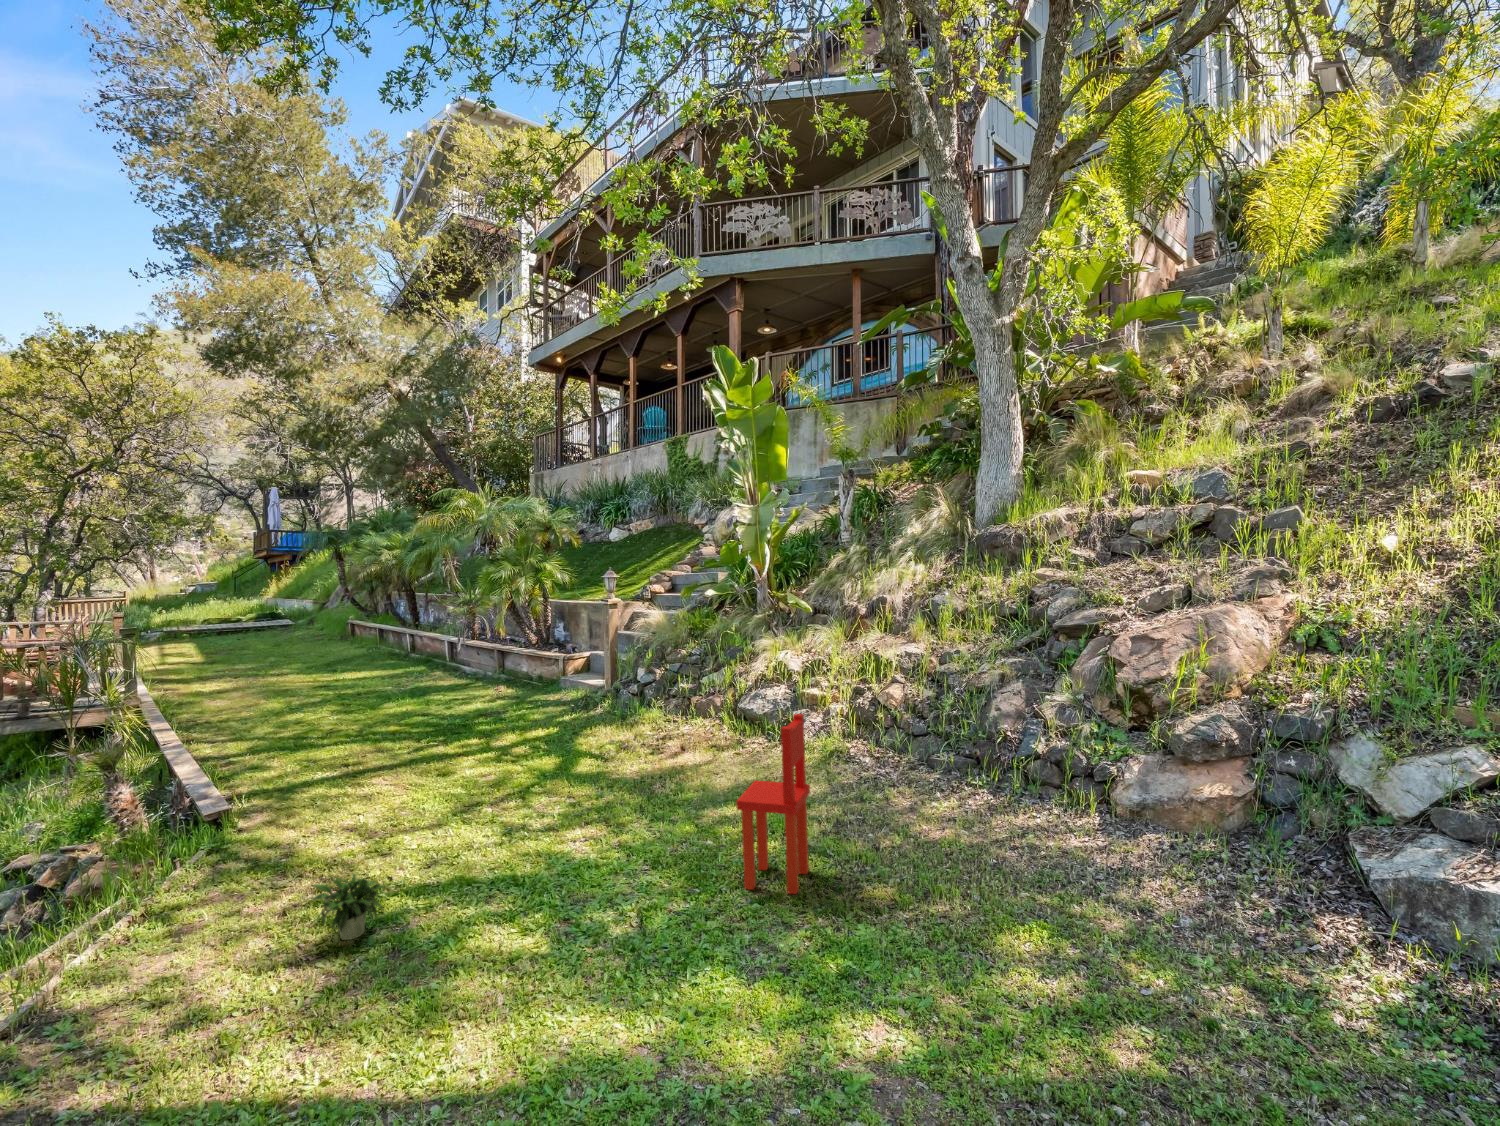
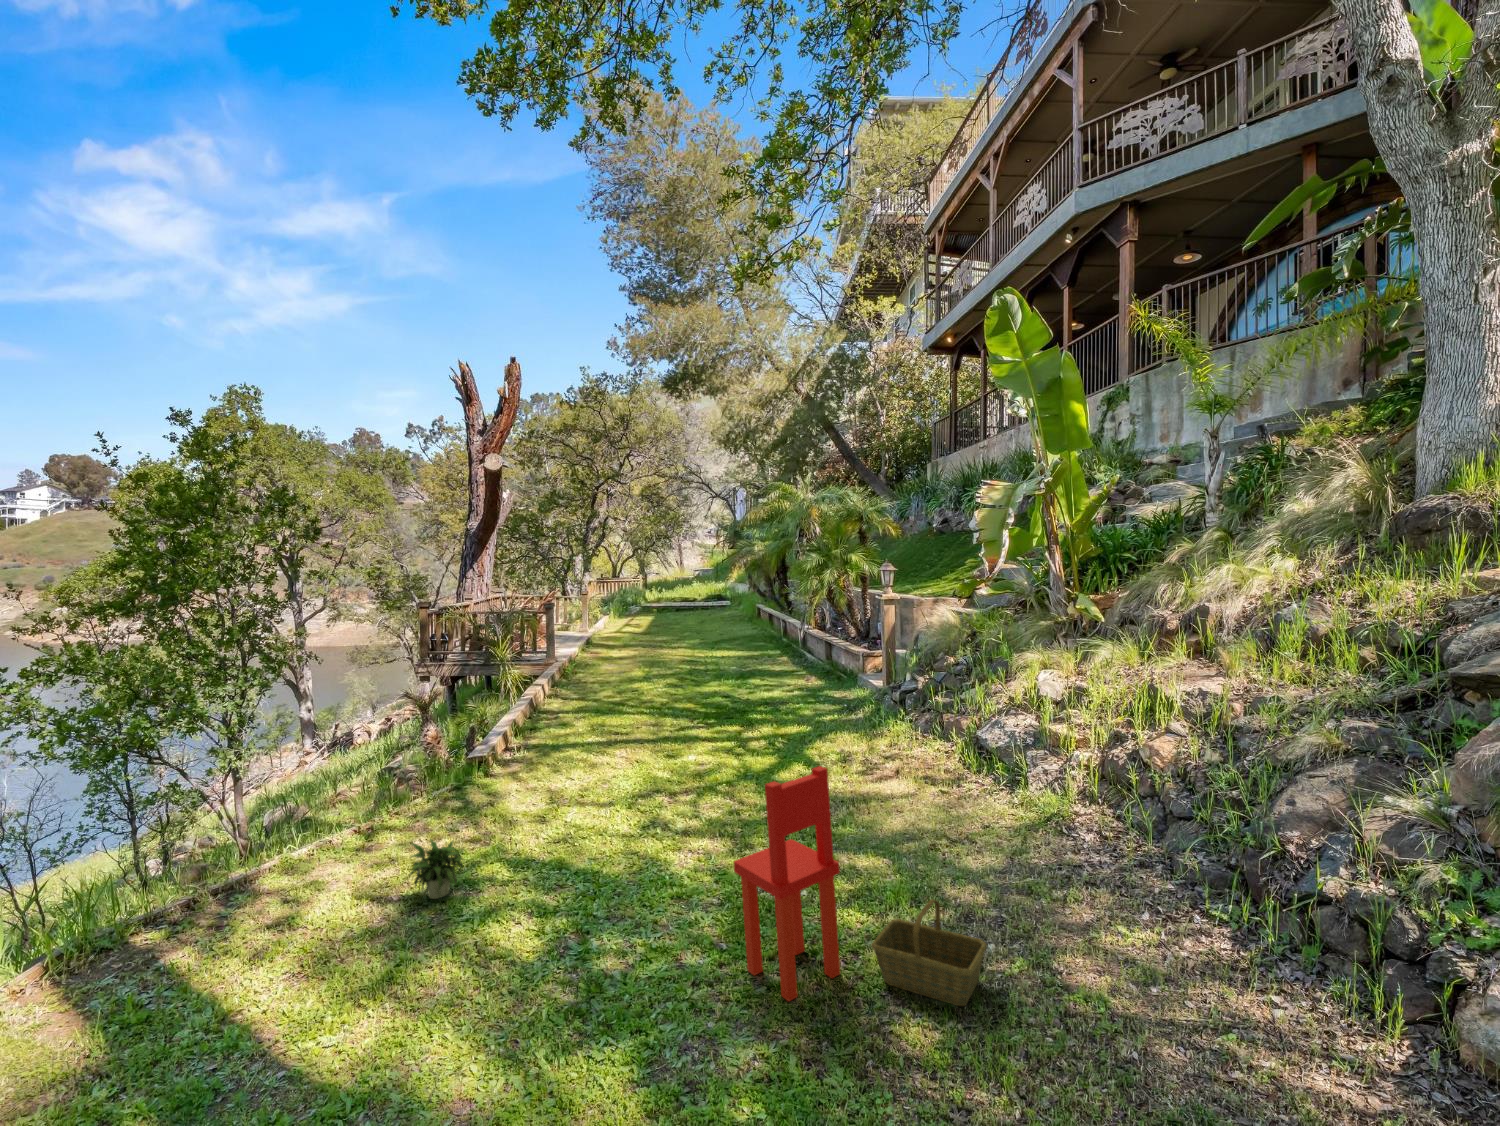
basket: none [827,800,906,866] -> present [872,899,987,1006]

